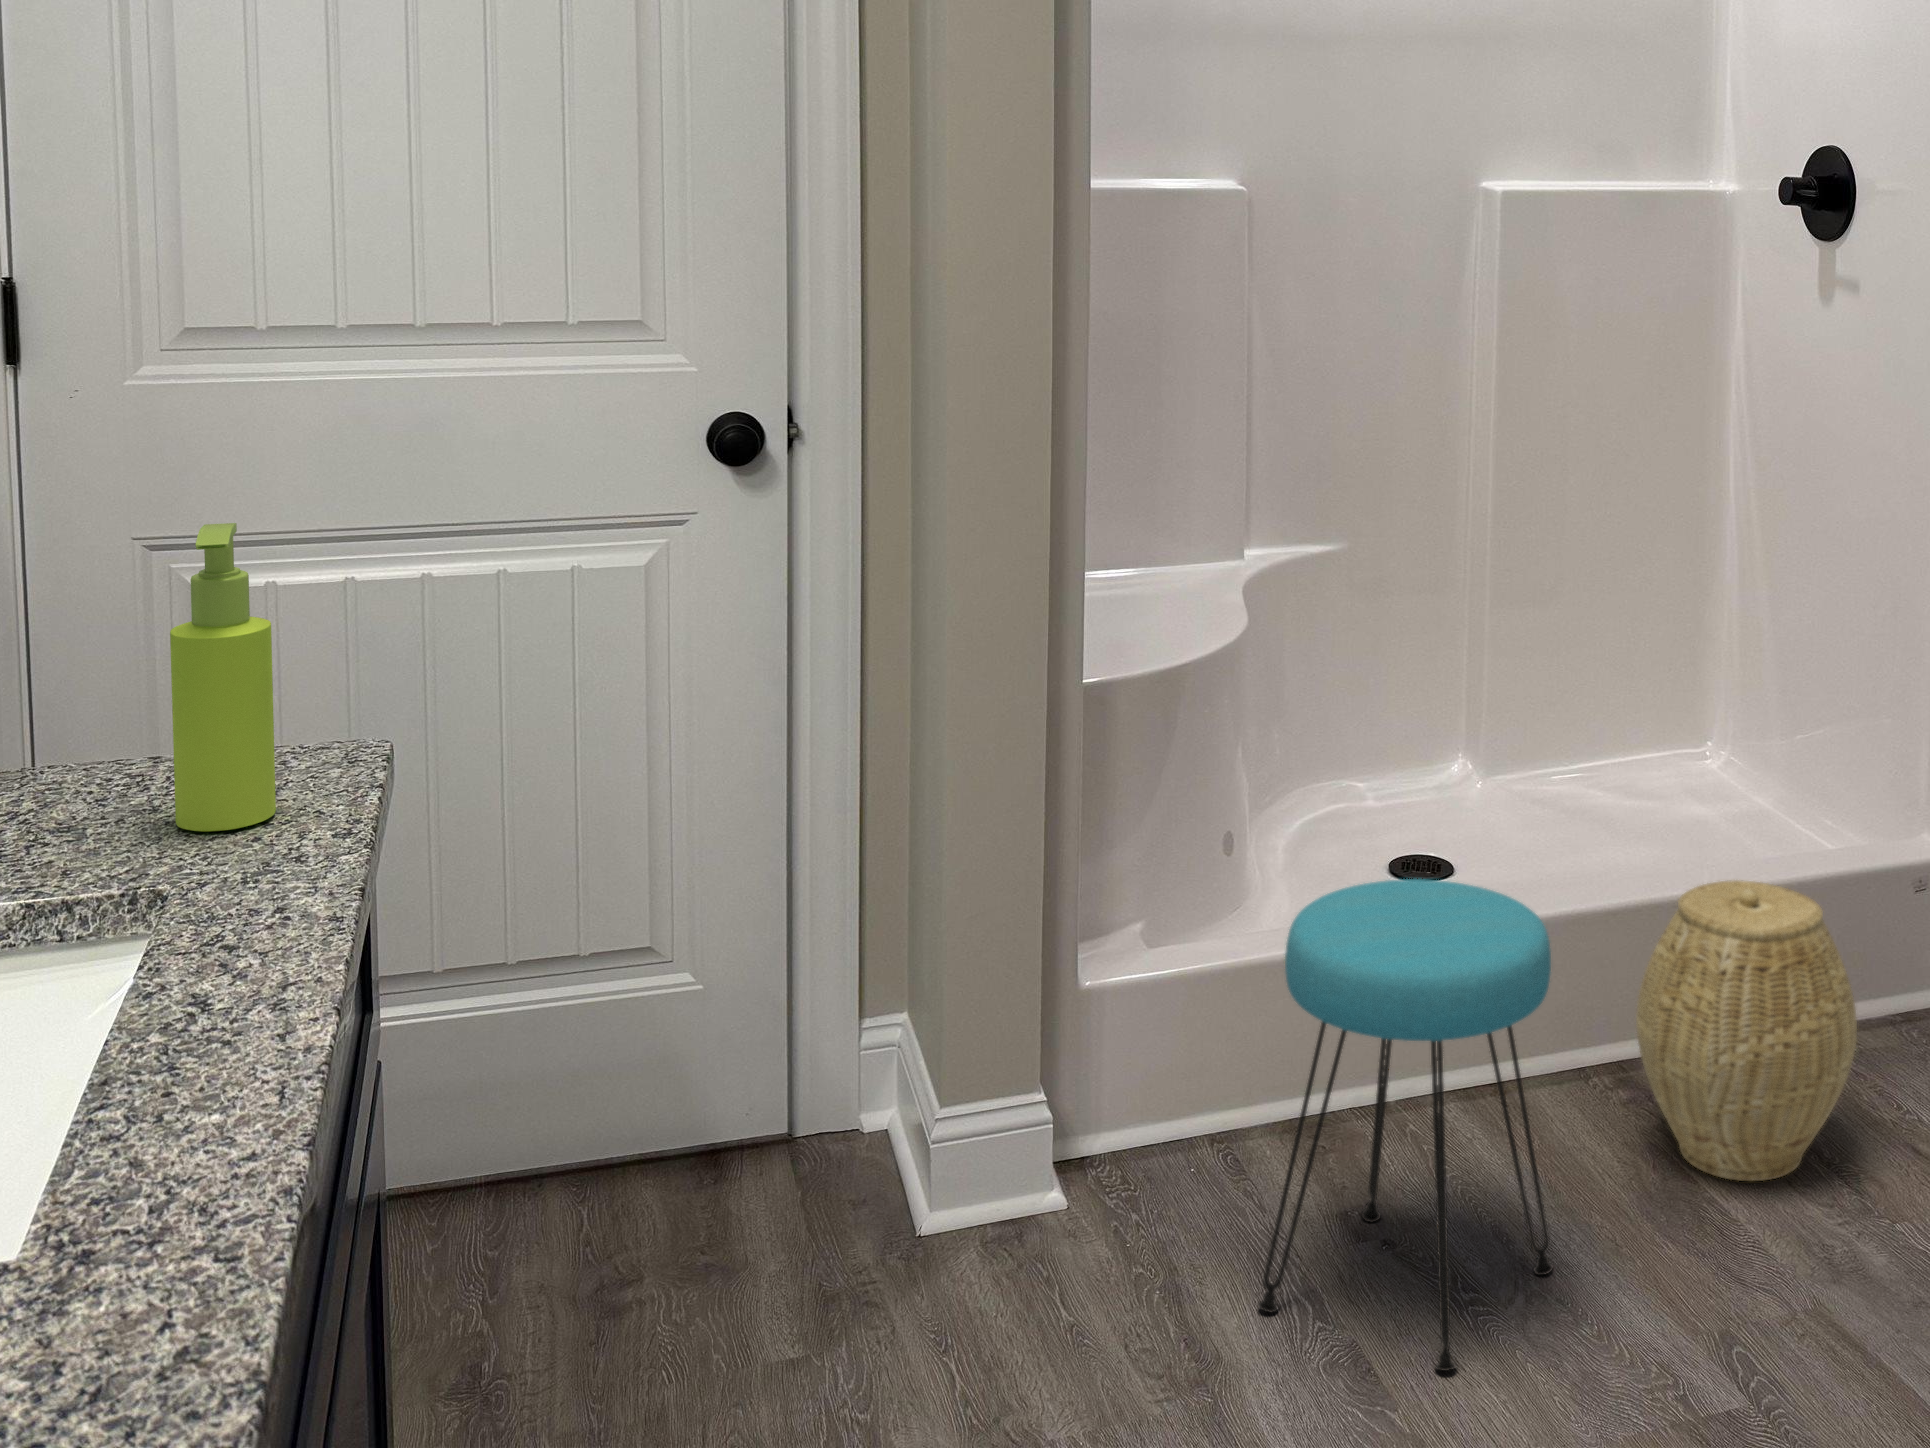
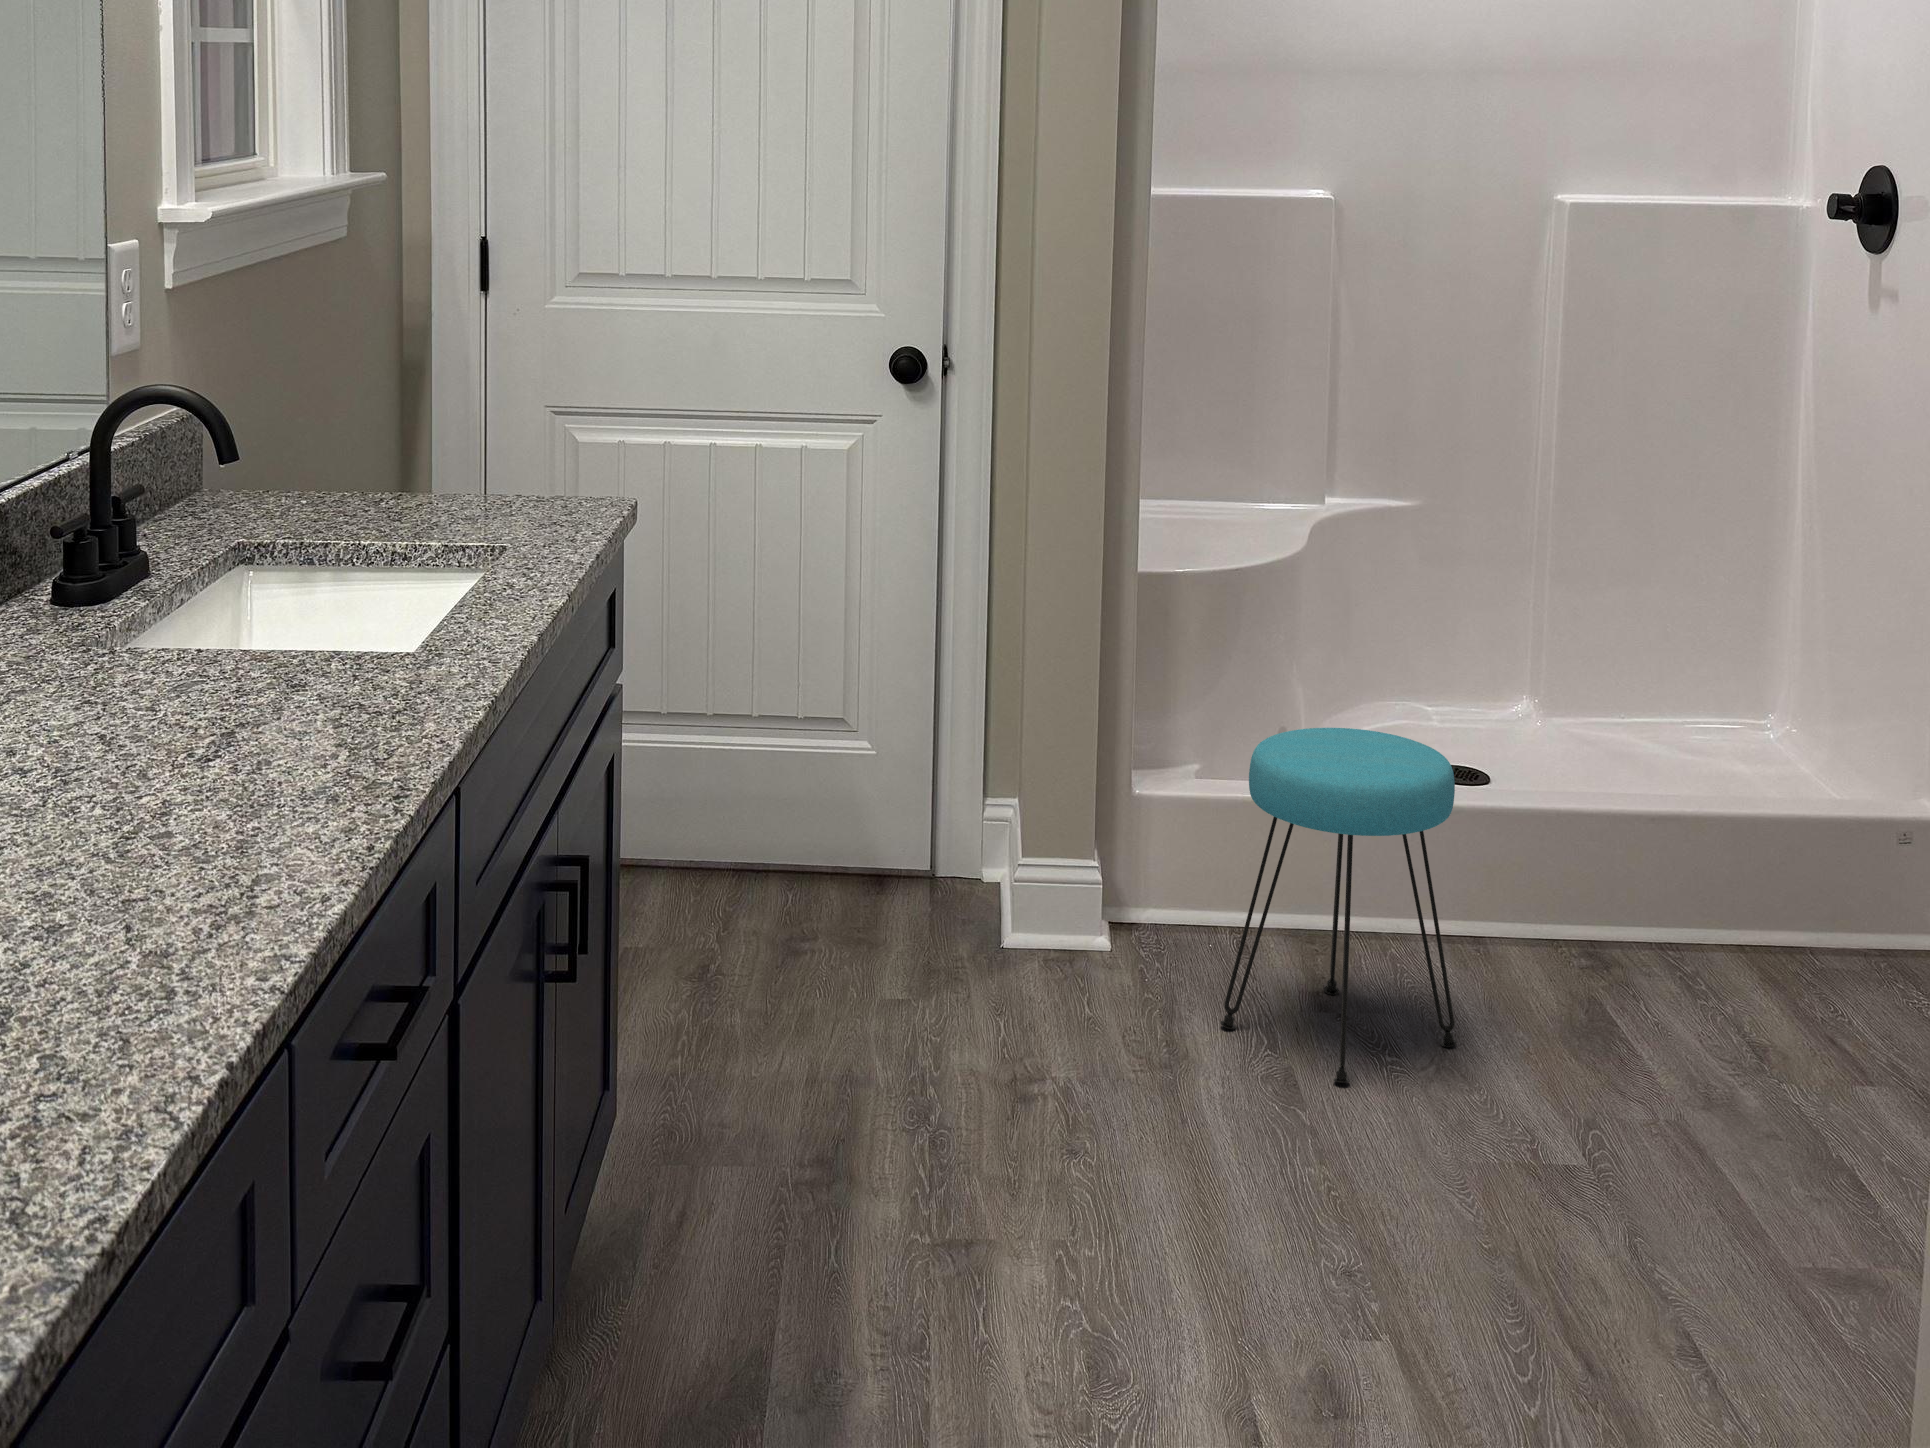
soap dispenser: present [170,523,276,831] -> none [517,363,567,529]
woven basket: present [1636,880,1857,1181] -> none [1571,782,1763,1027]

